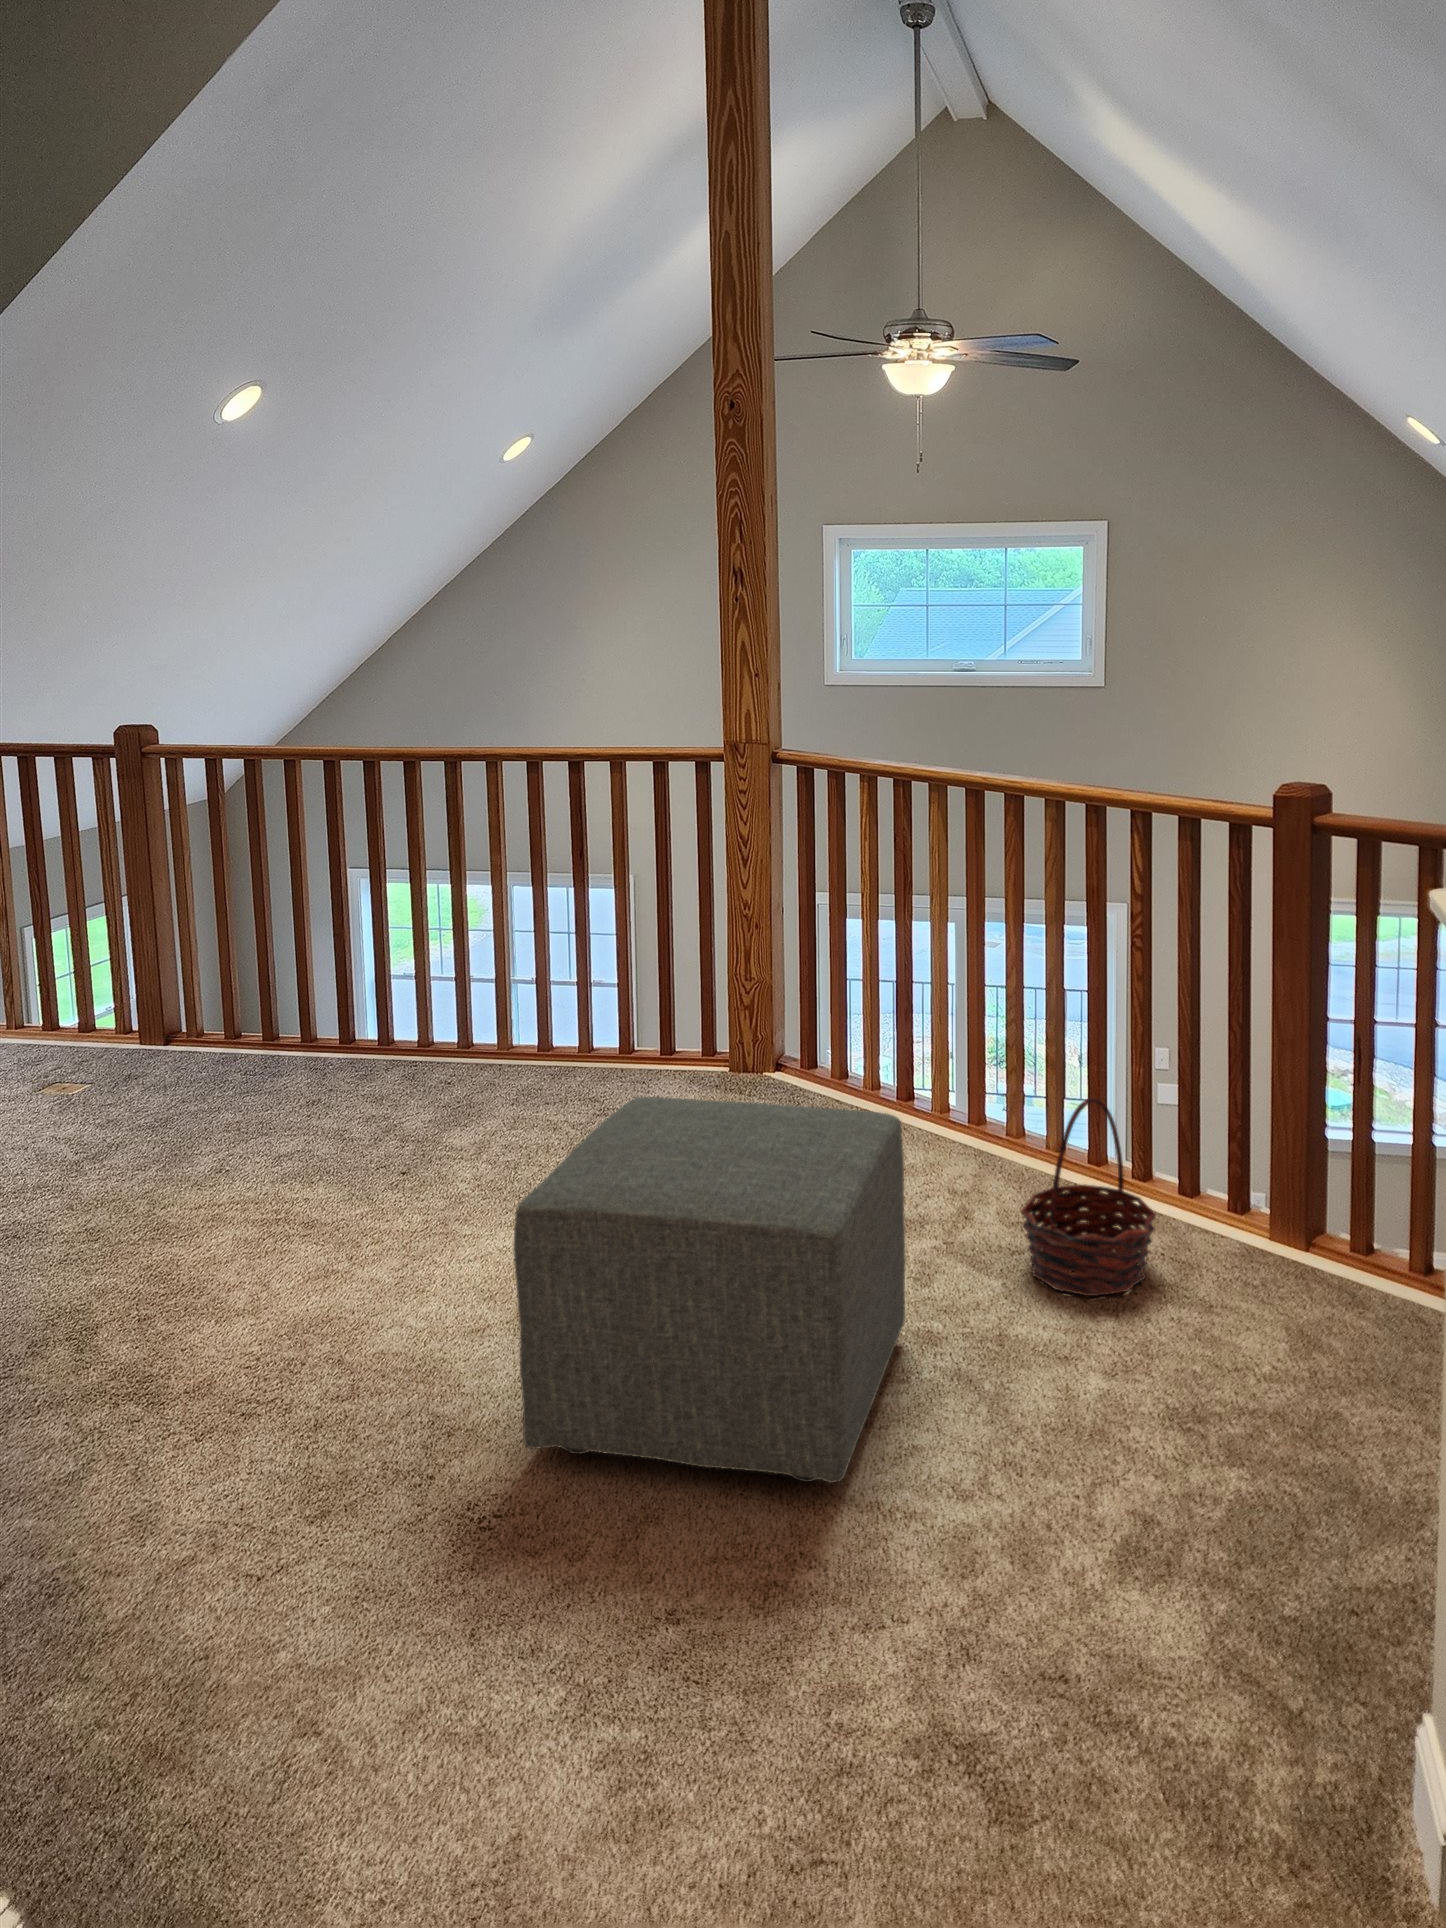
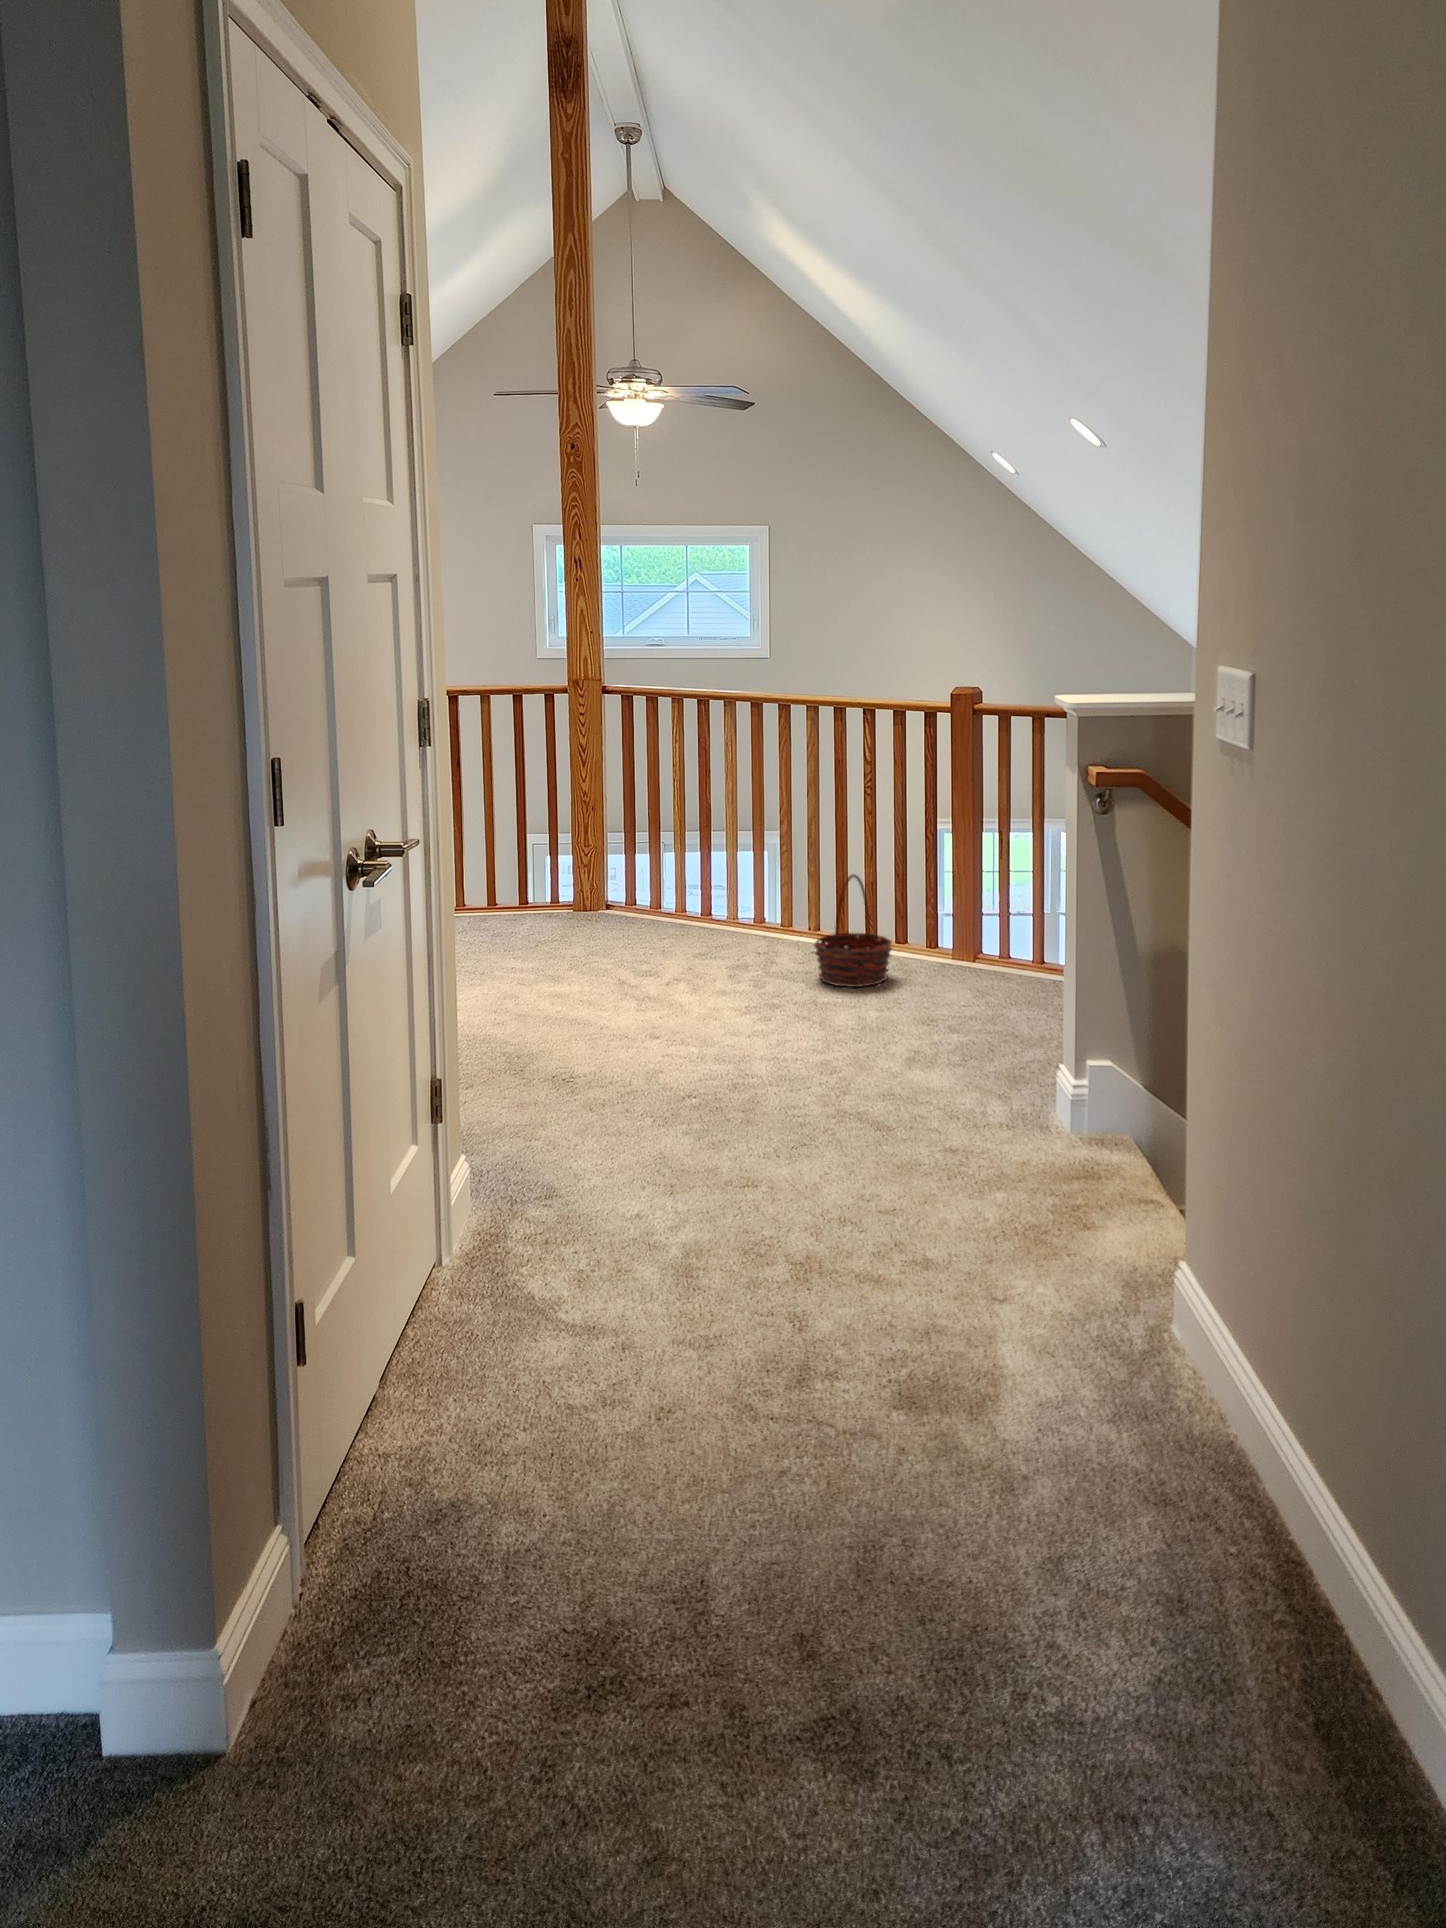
ottoman: present [513,1097,906,1483] -> none [573,874,762,1056]

